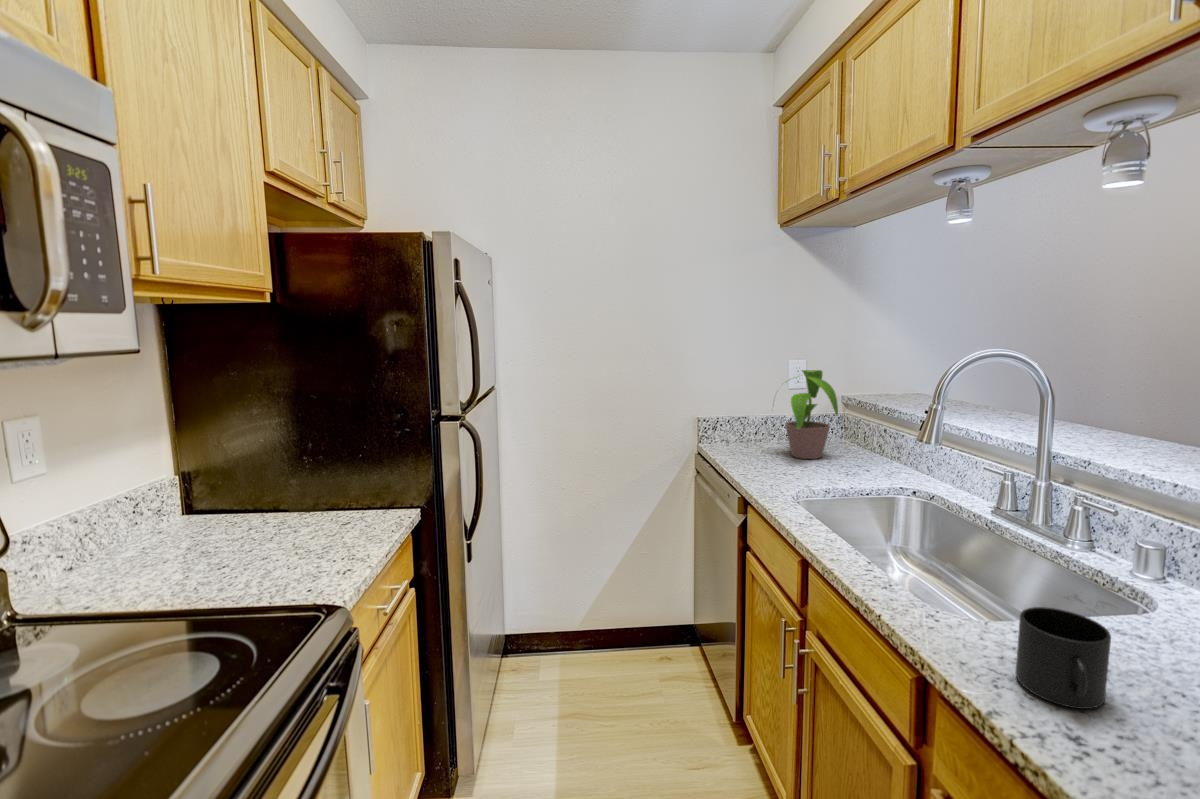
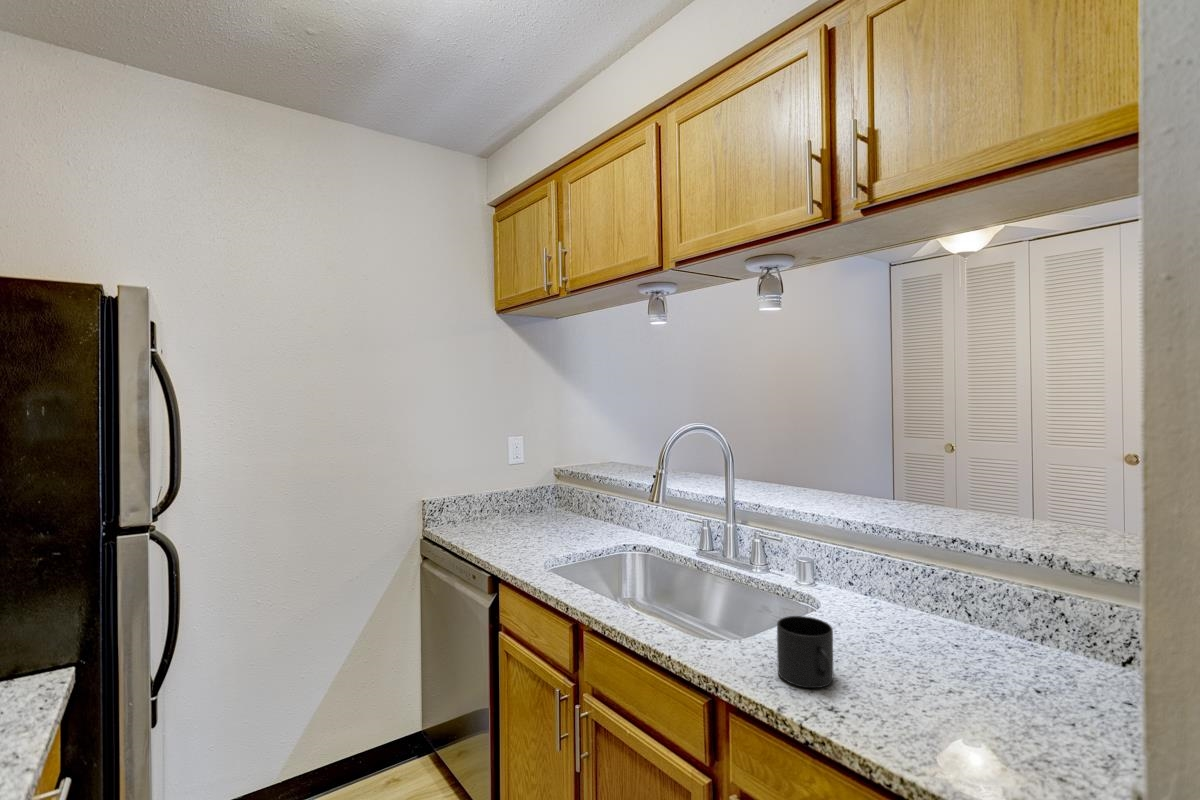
potted plant: present [785,370,838,459] -> none [499,445,569,530]

